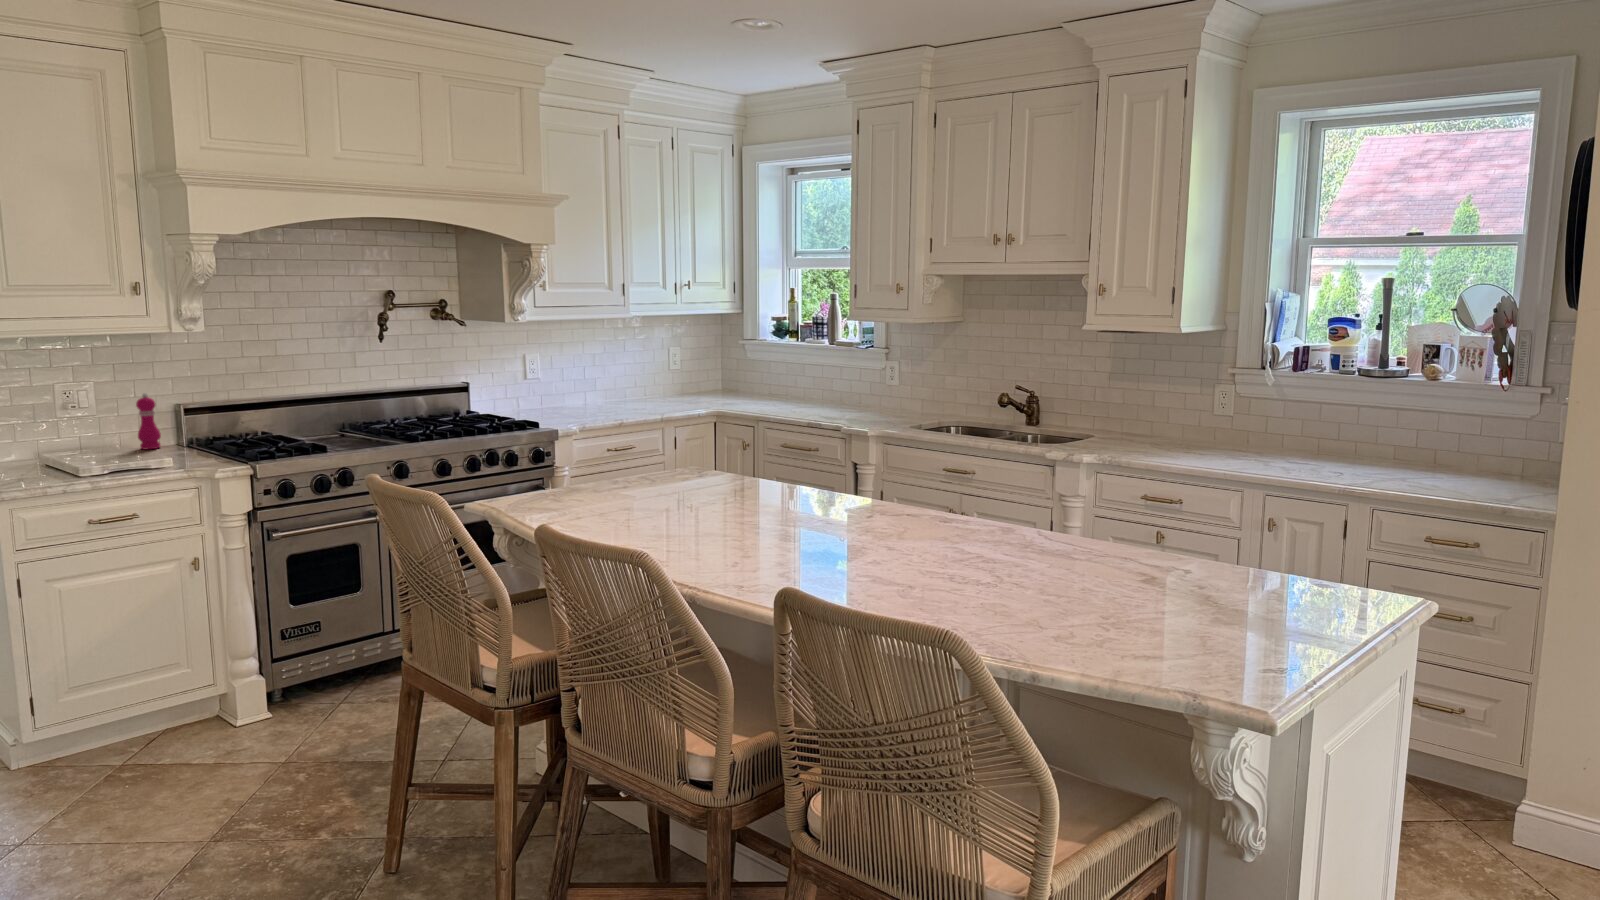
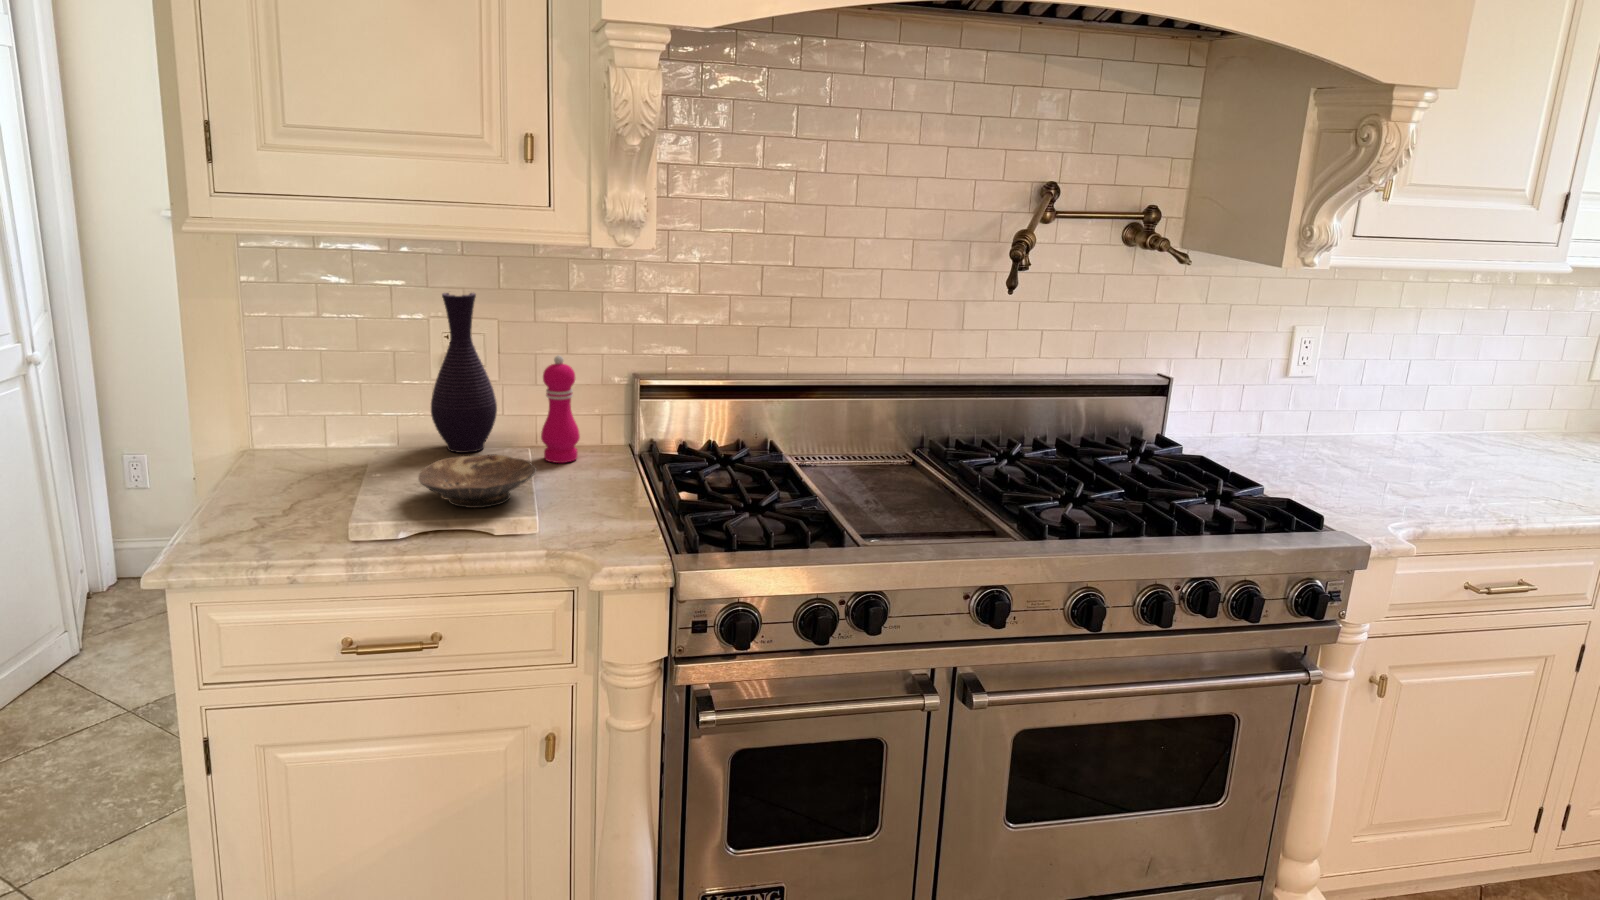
vase: none [63,366,105,453] -> present [431,293,497,453]
bowl: none [90,442,157,464] -> present [418,454,536,508]

